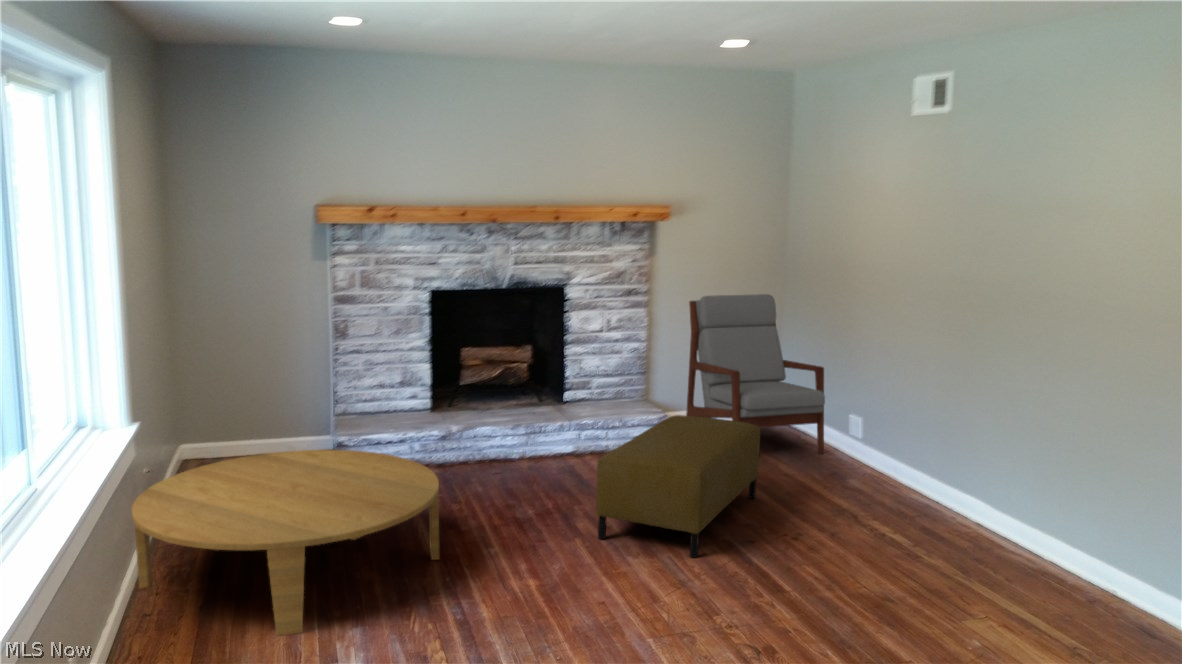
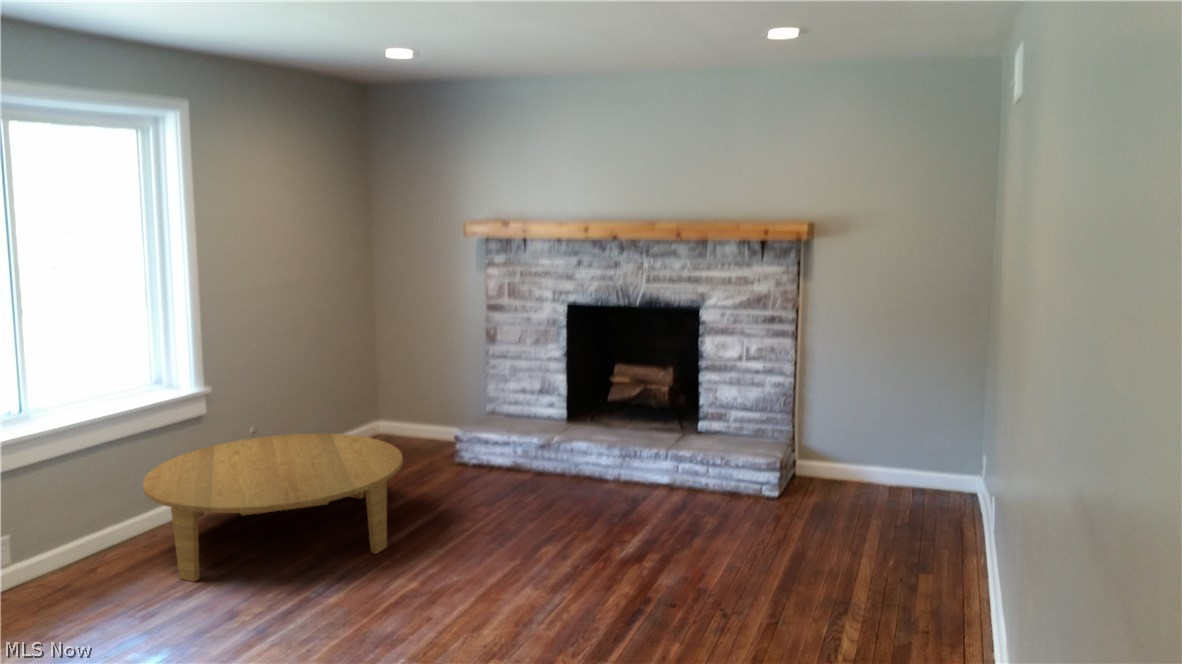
armchair: present [686,294,825,454] -> none [825,330,963,547]
ottoman: present [596,415,760,558] -> none [520,462,763,619]

